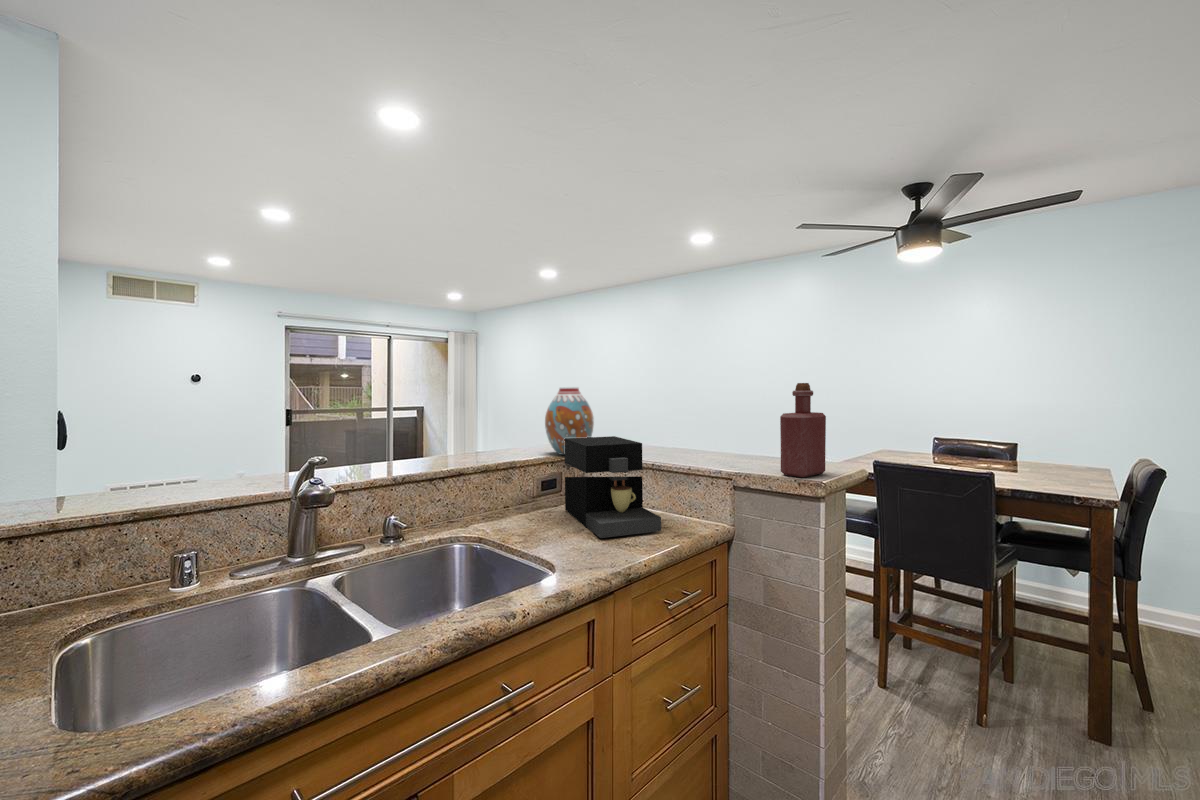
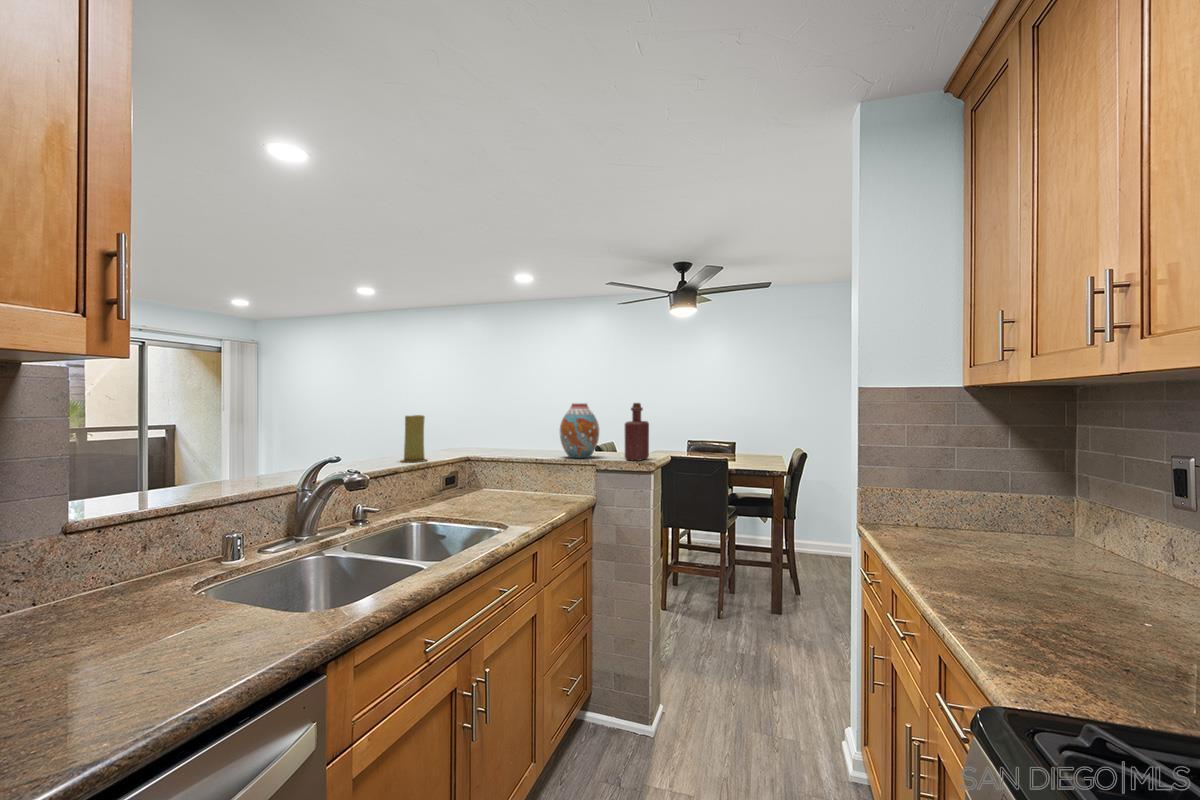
vase: present [545,387,594,455] -> present [560,403,599,458]
candle: none [490,402,523,460] -> present [401,415,427,462]
coffee maker: present [564,436,661,538] -> none [470,441,554,509]

